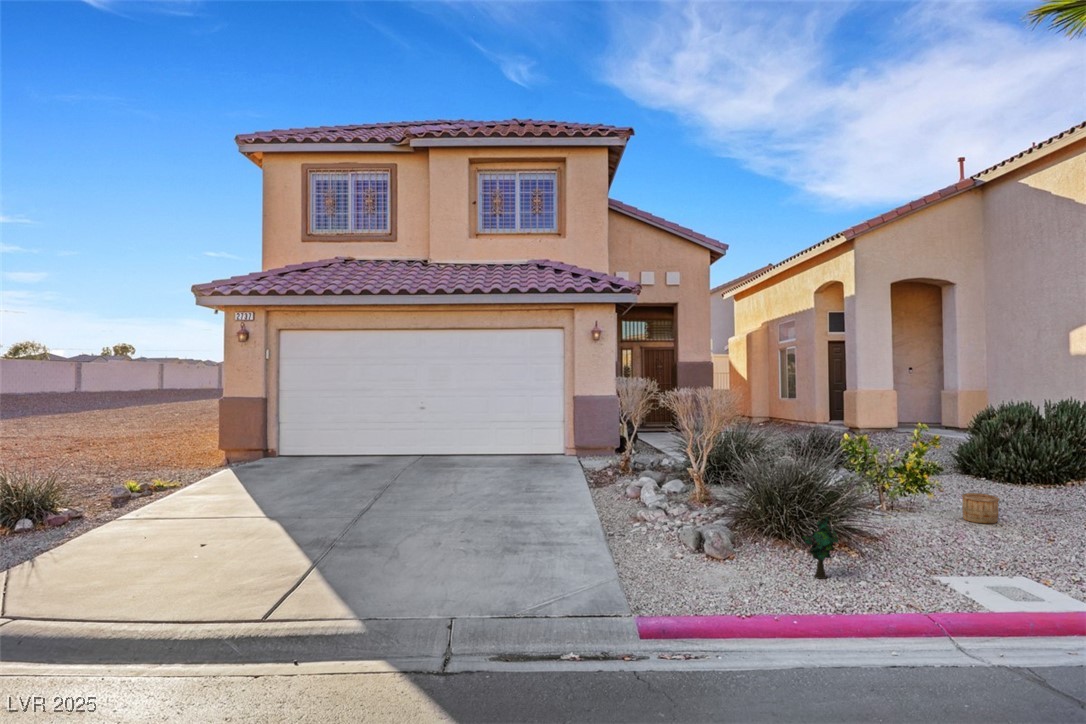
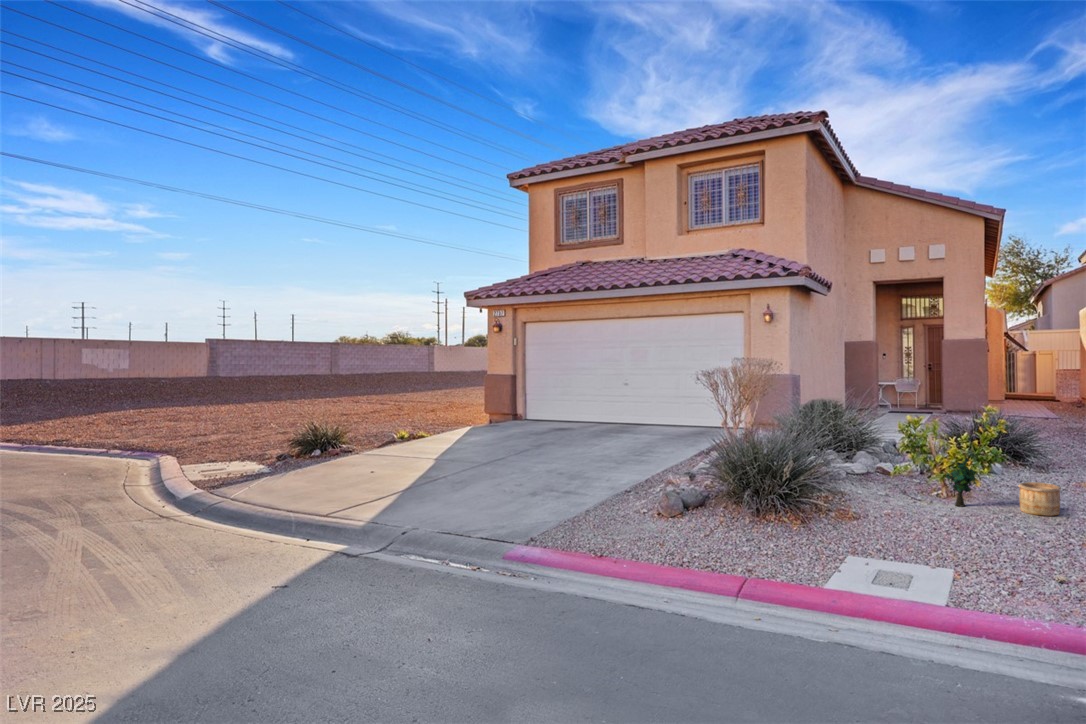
decorative plant: present [802,516,839,579] -> present [945,458,976,507]

